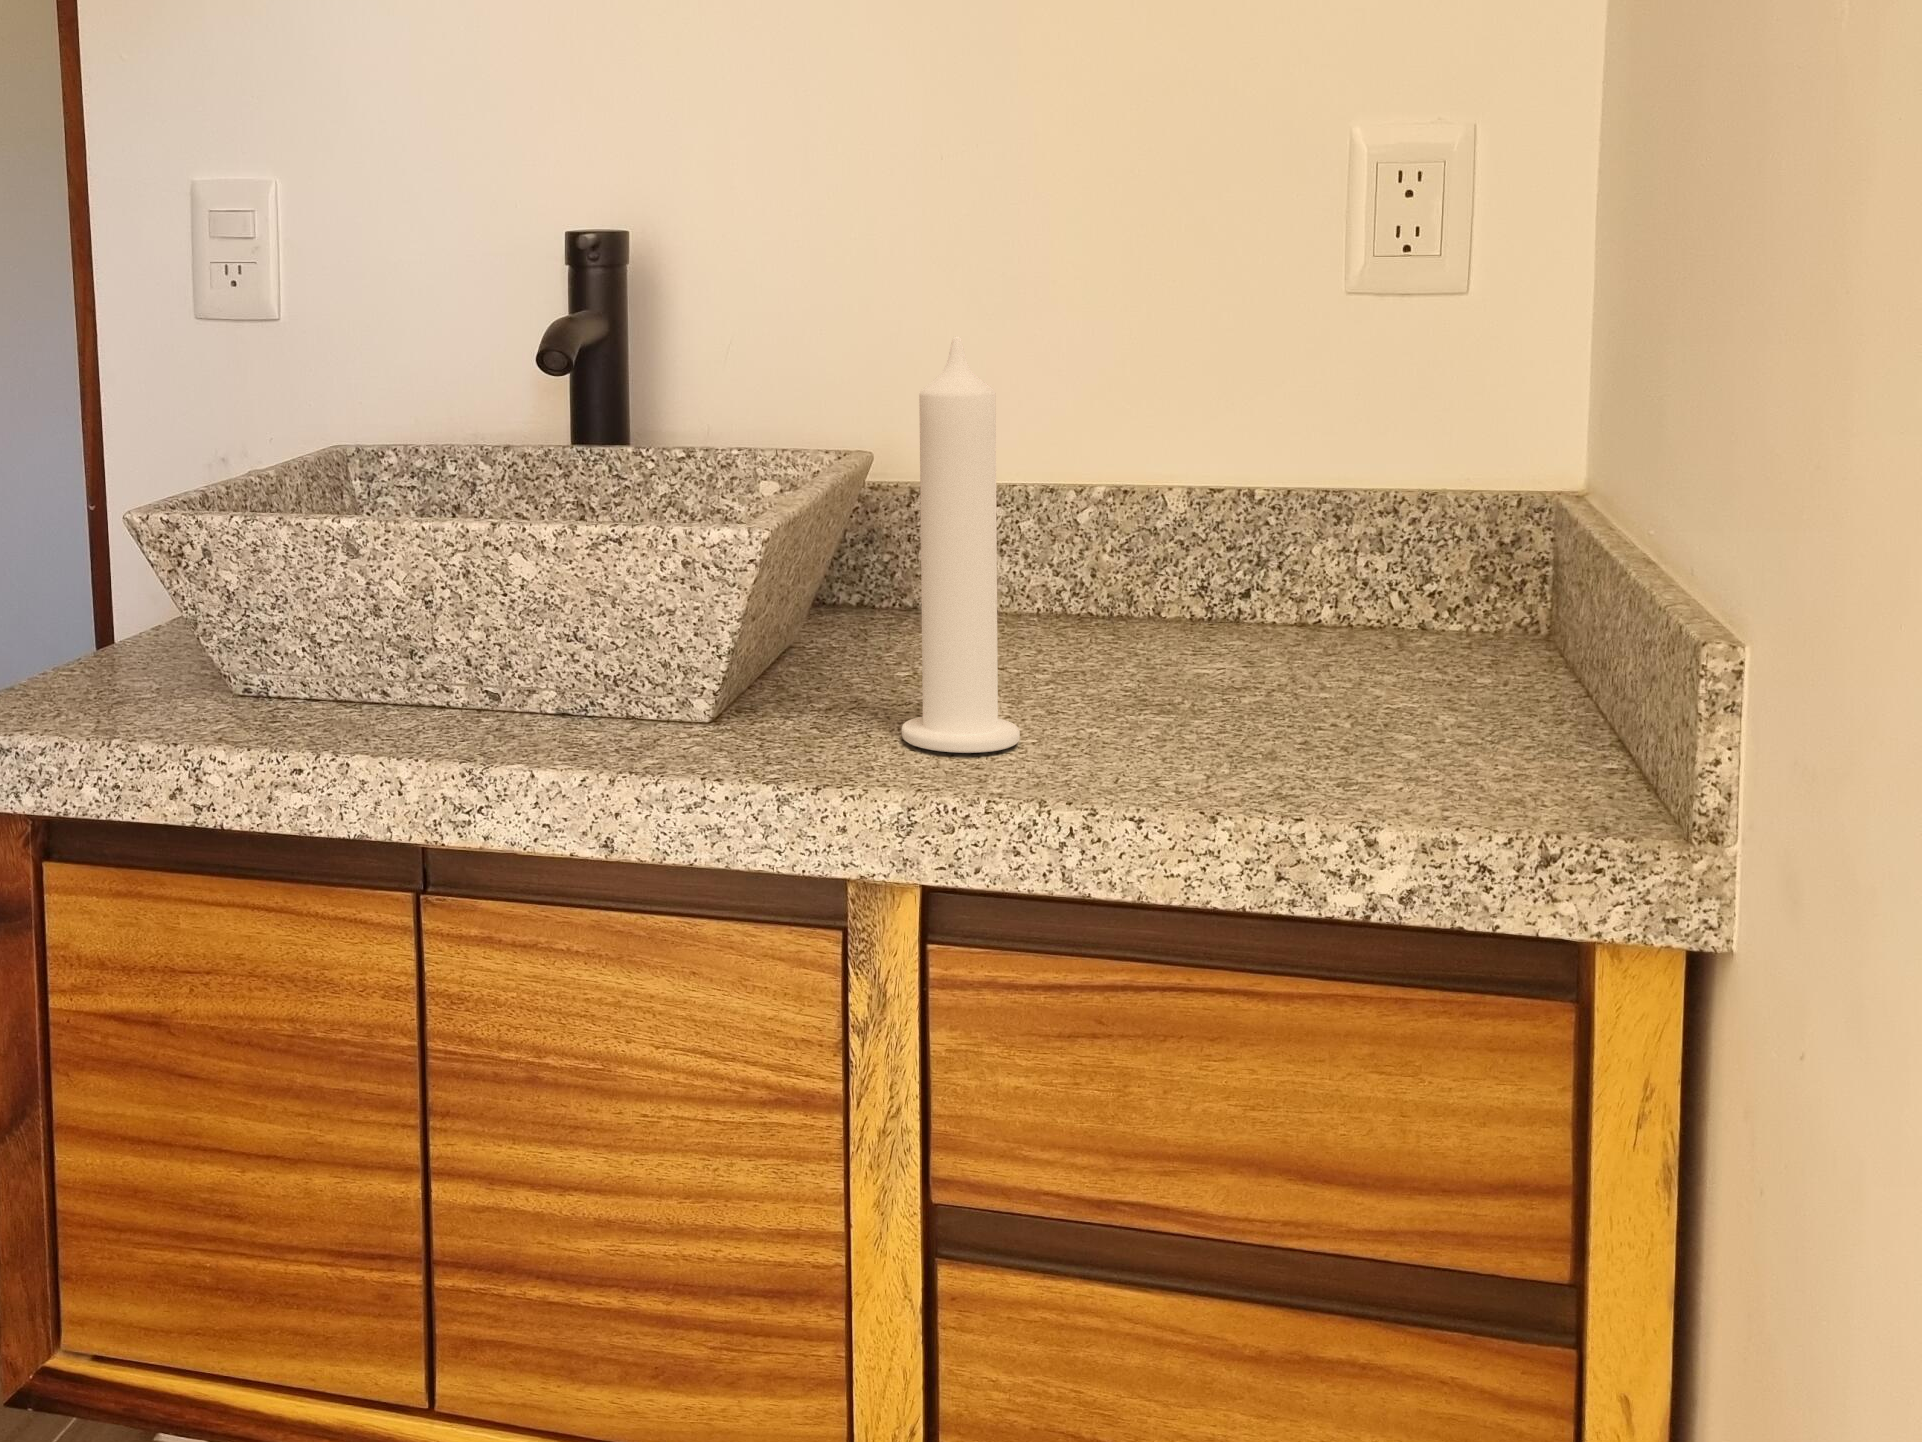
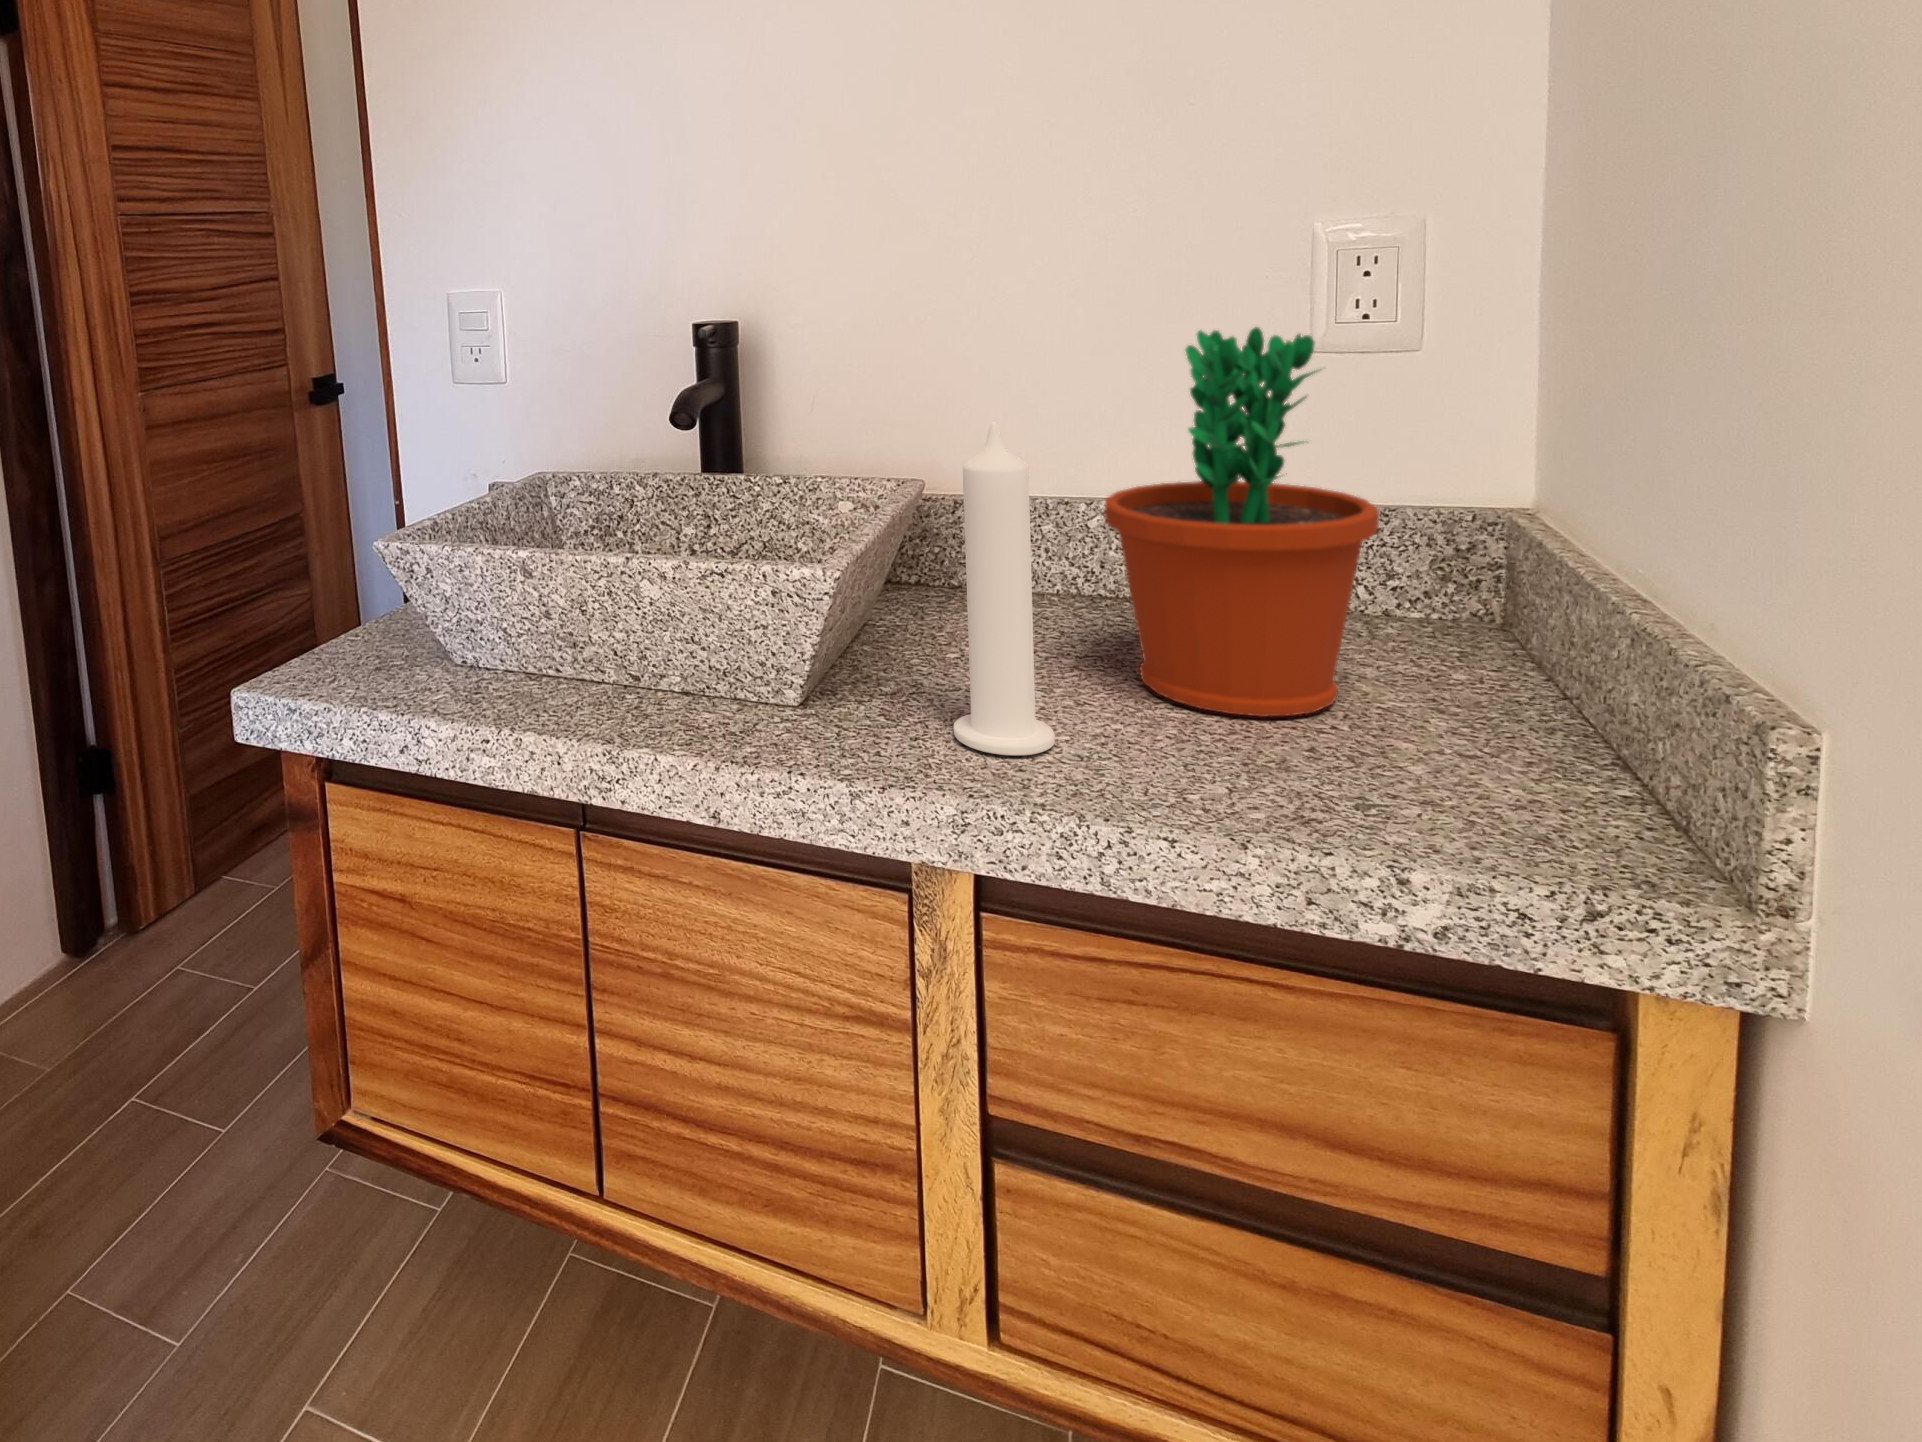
flower pot: none [1090,239,1387,713] -> present [1105,327,1379,717]

